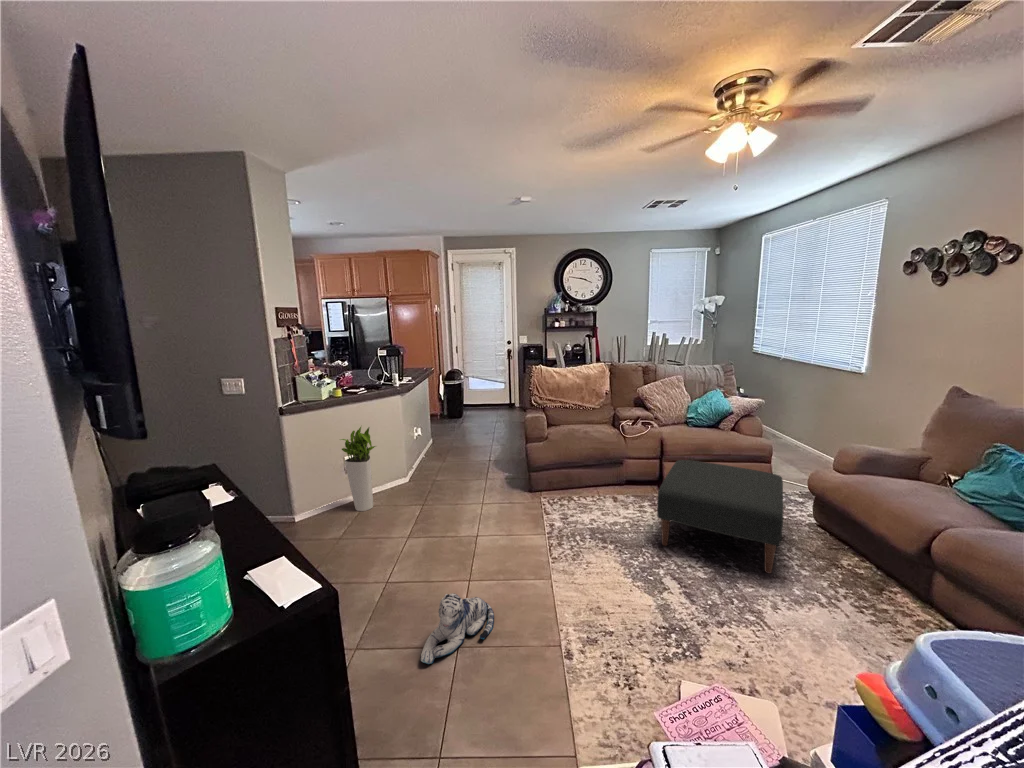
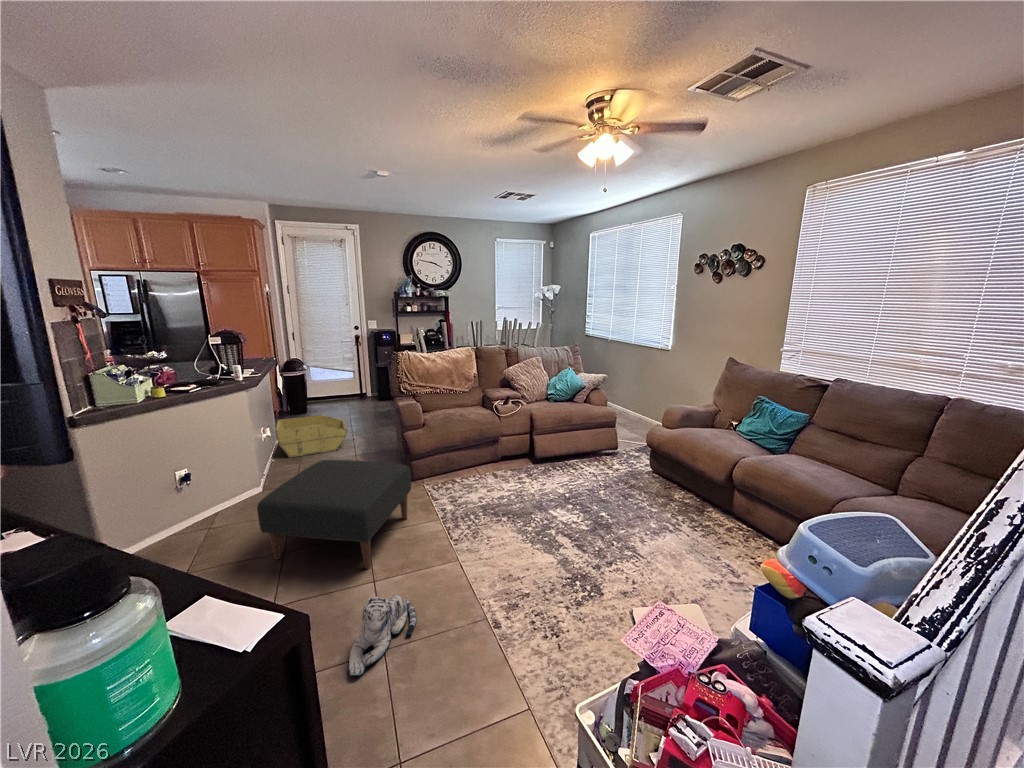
storage bin: none [427,420,486,455] -> present [275,415,347,458]
planter: present [341,427,375,511] -> none [172,432,227,536]
ottoman: present [657,460,784,573] -> present [257,460,411,569]

